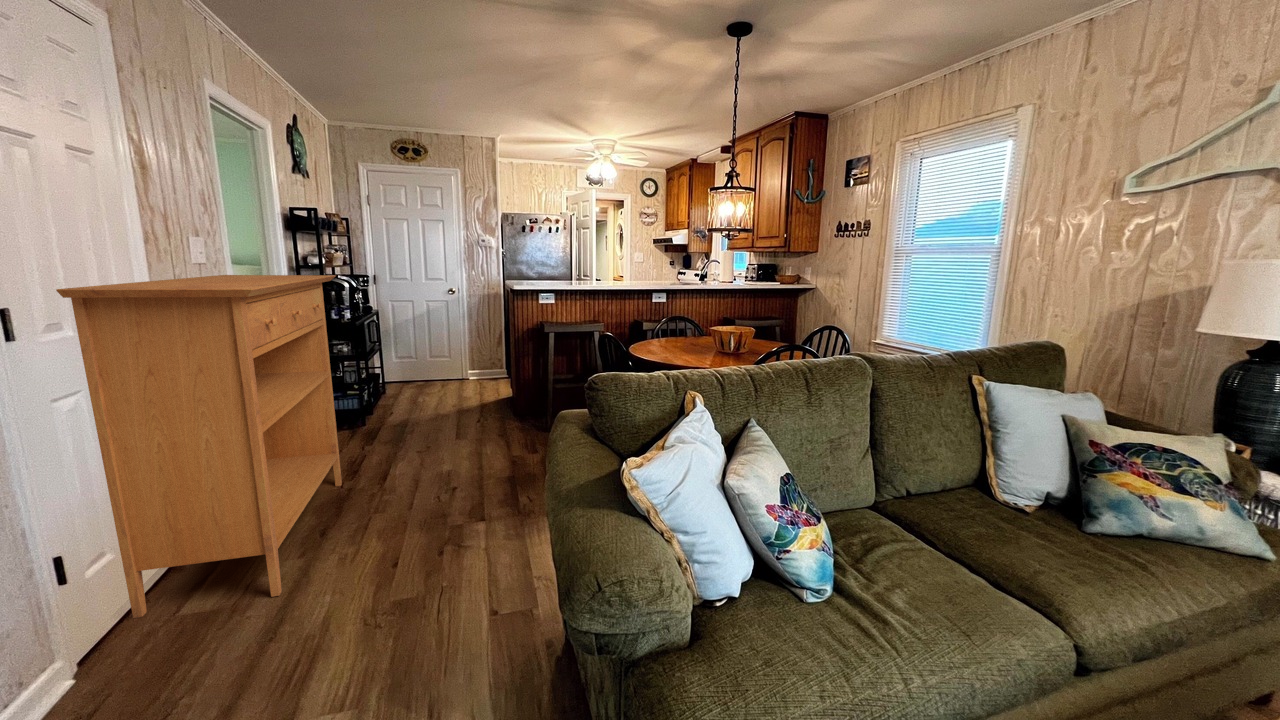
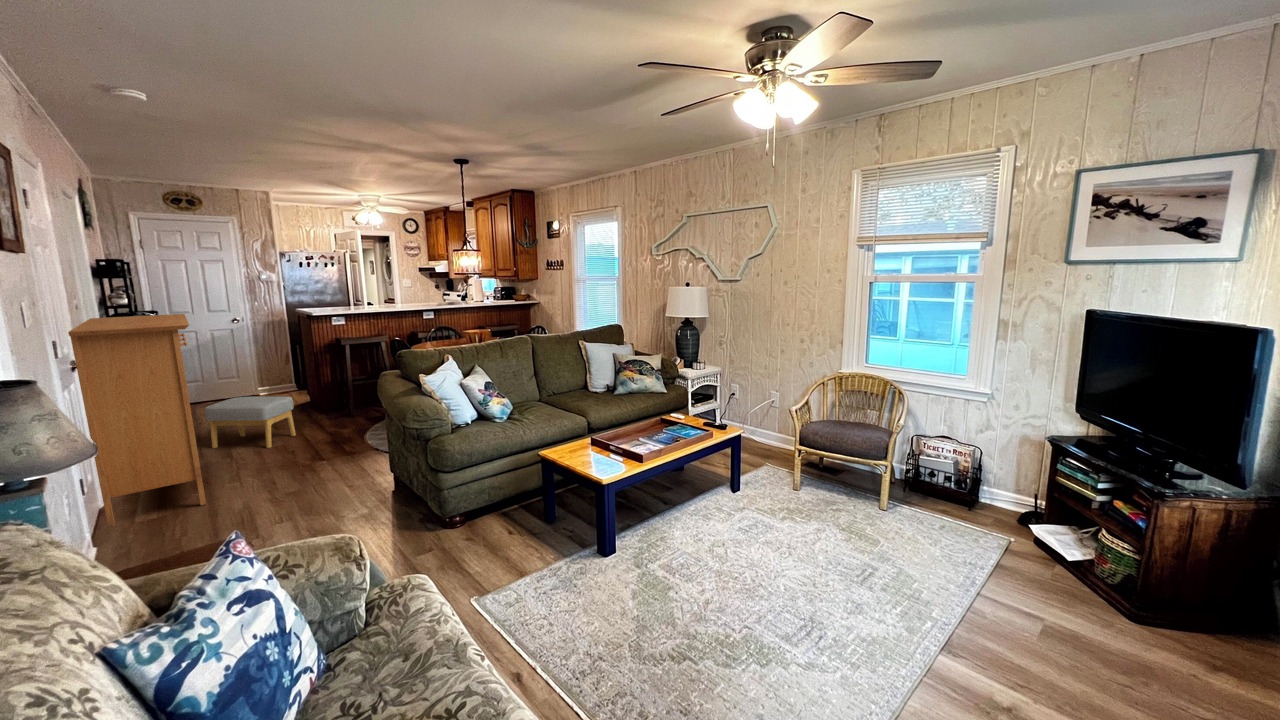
footstool: none [366,393,471,474] -> present [205,396,296,448]

